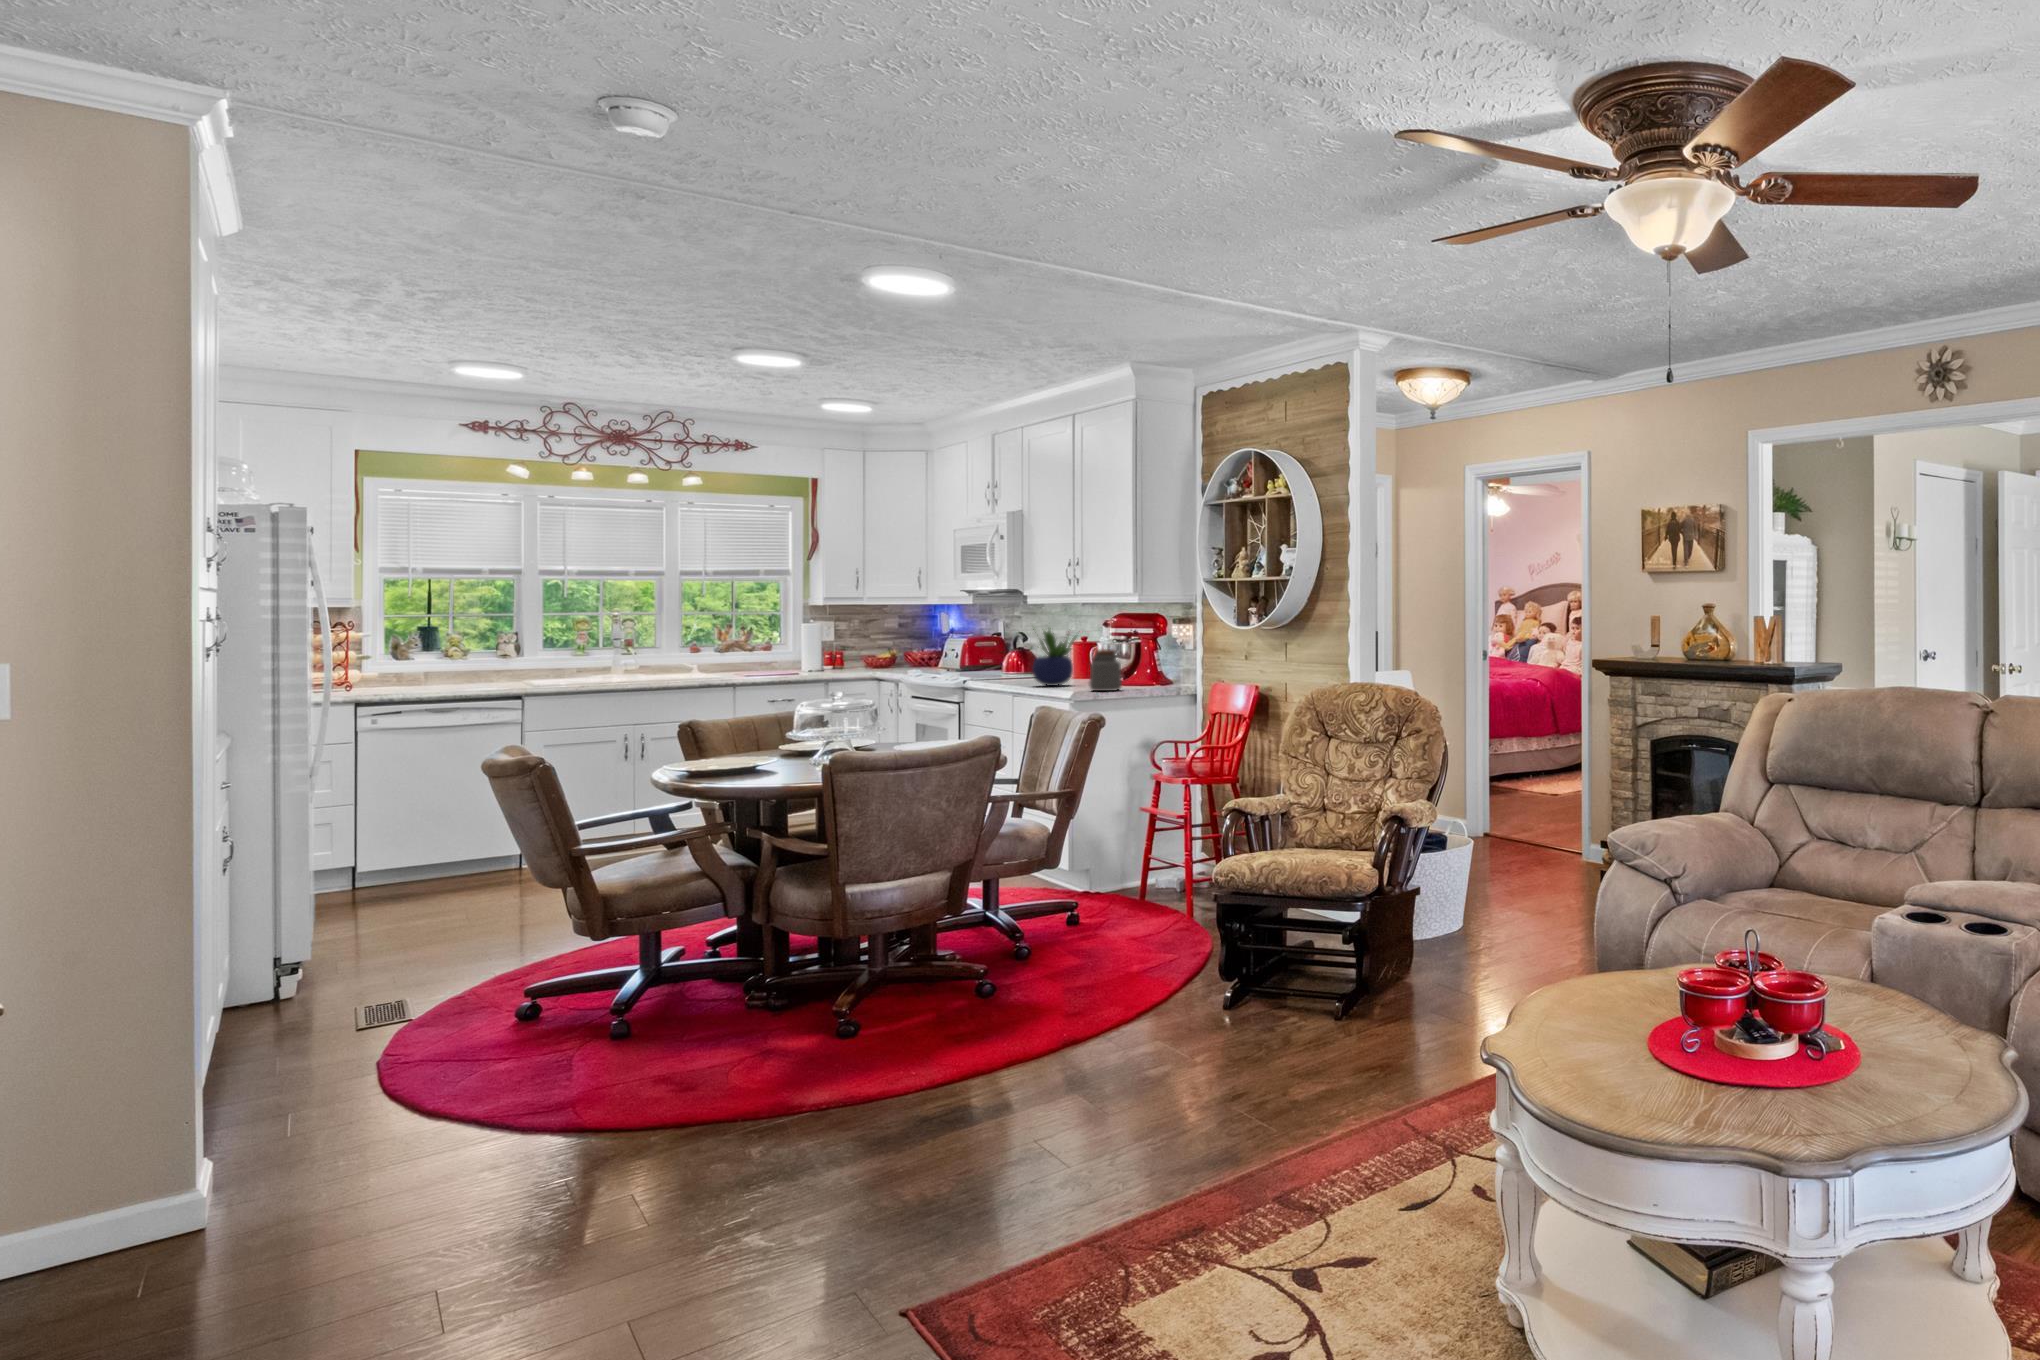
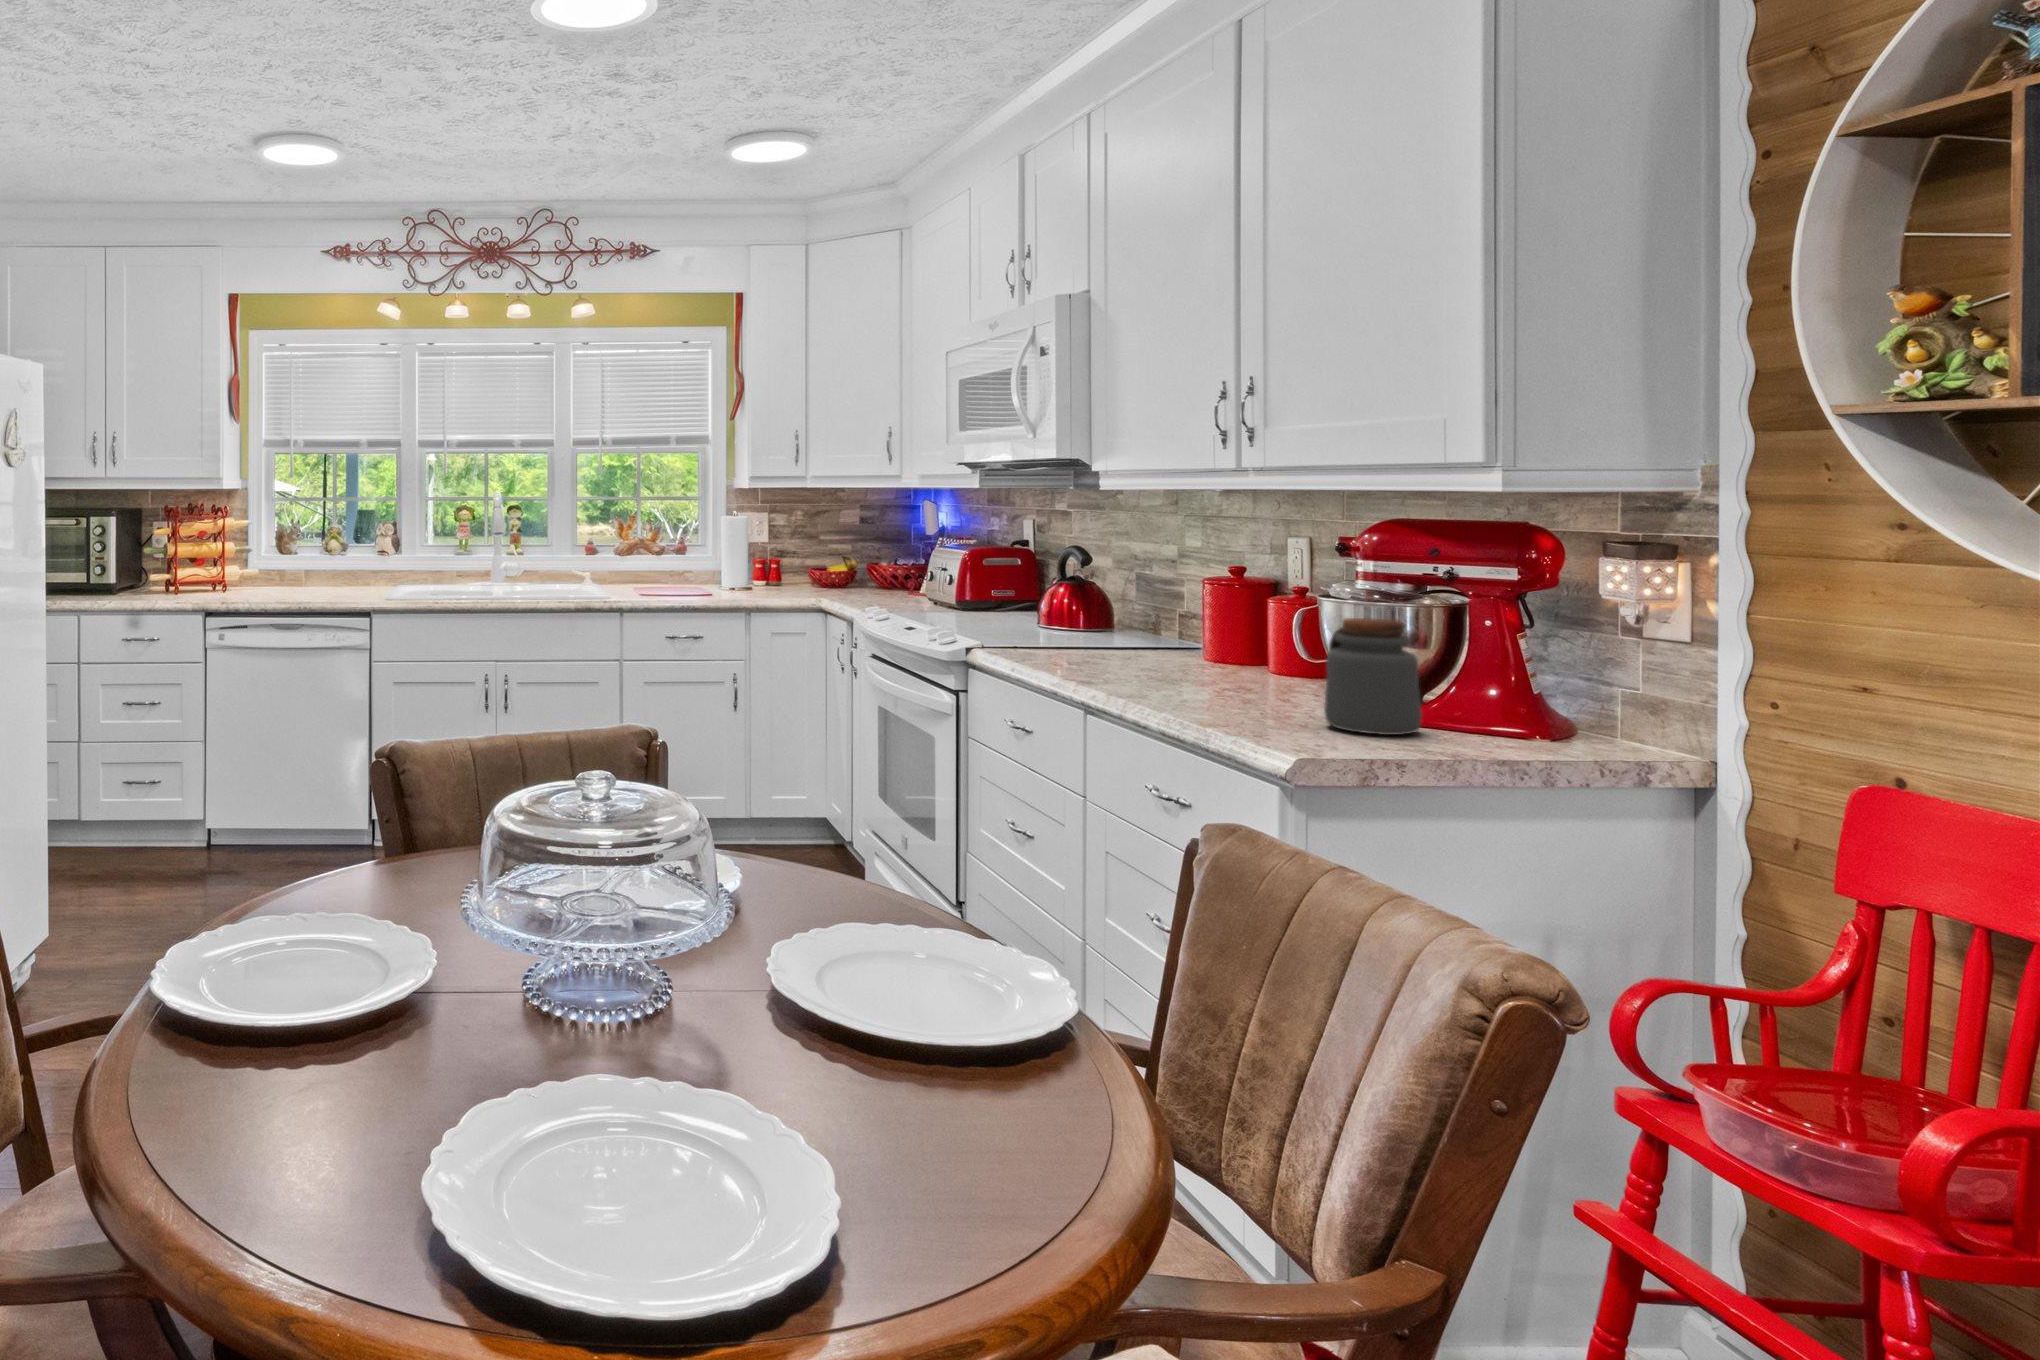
potted plant: present [1032,628,1076,686] -> none [1140,533,1262,685]

